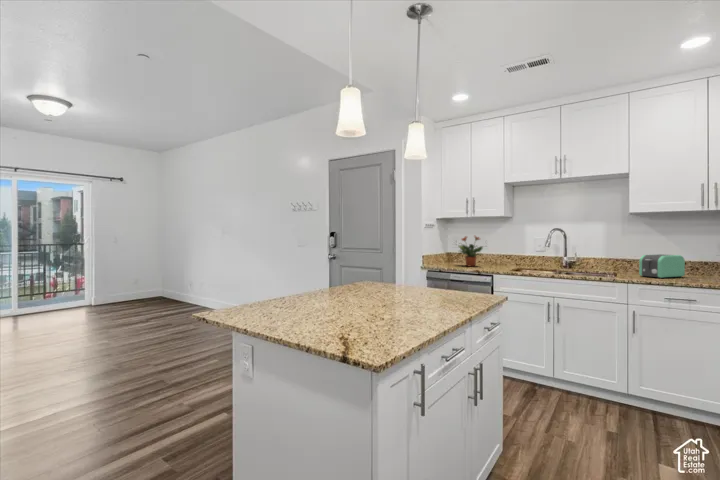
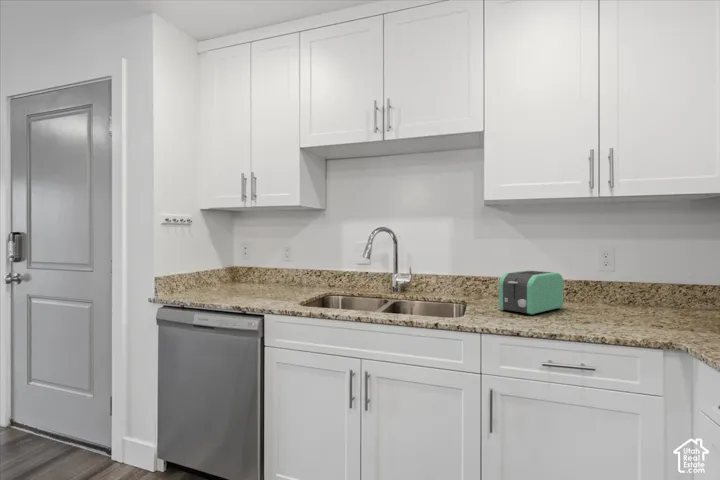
potted plant: present [459,236,483,266] -> none [221,238,270,293]

